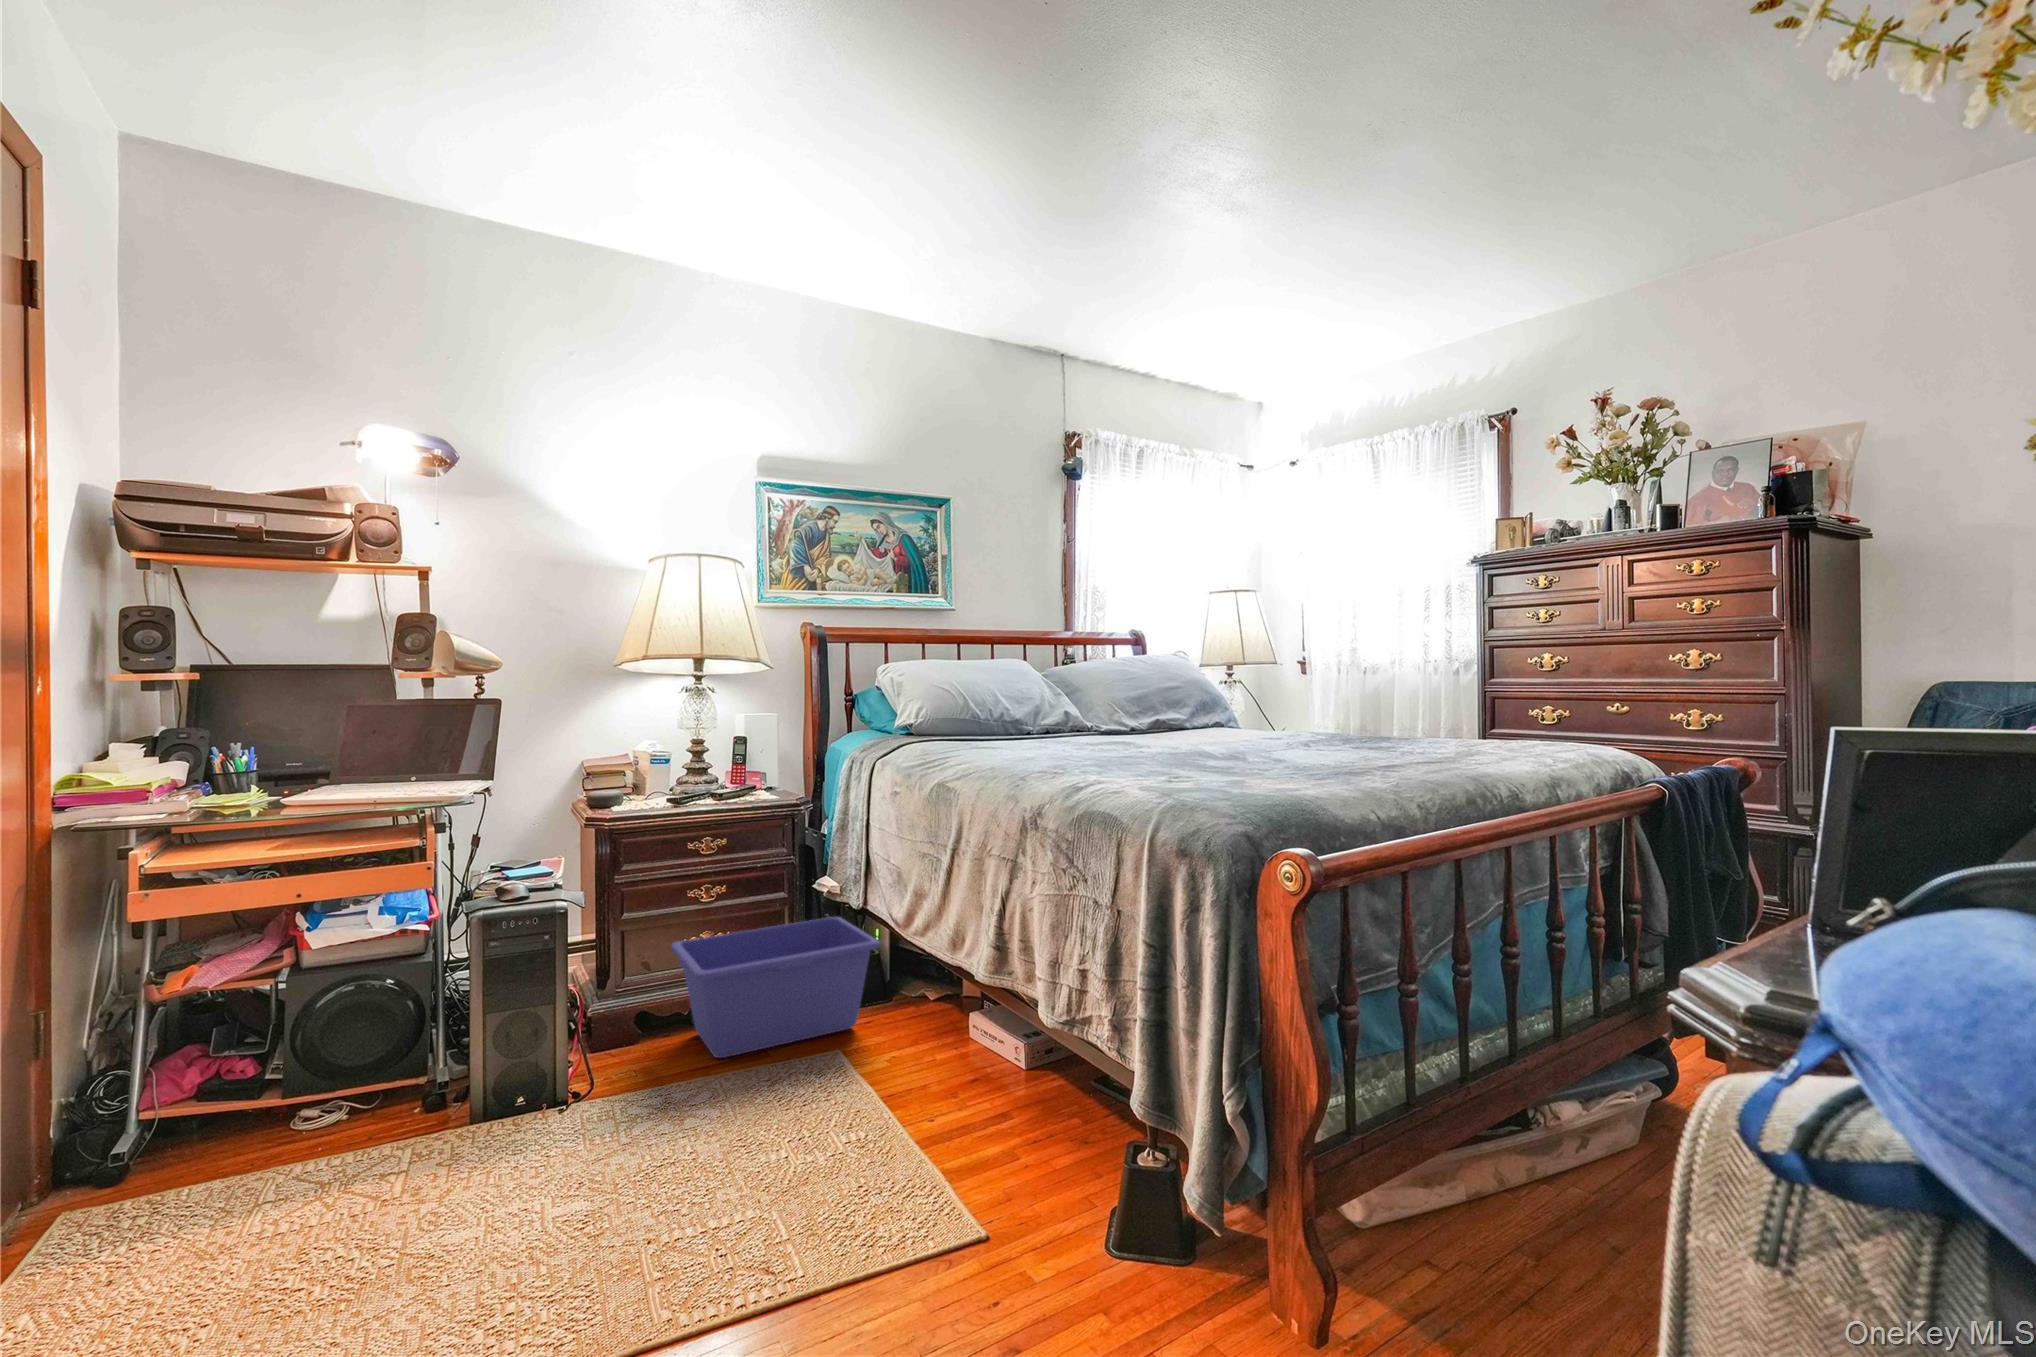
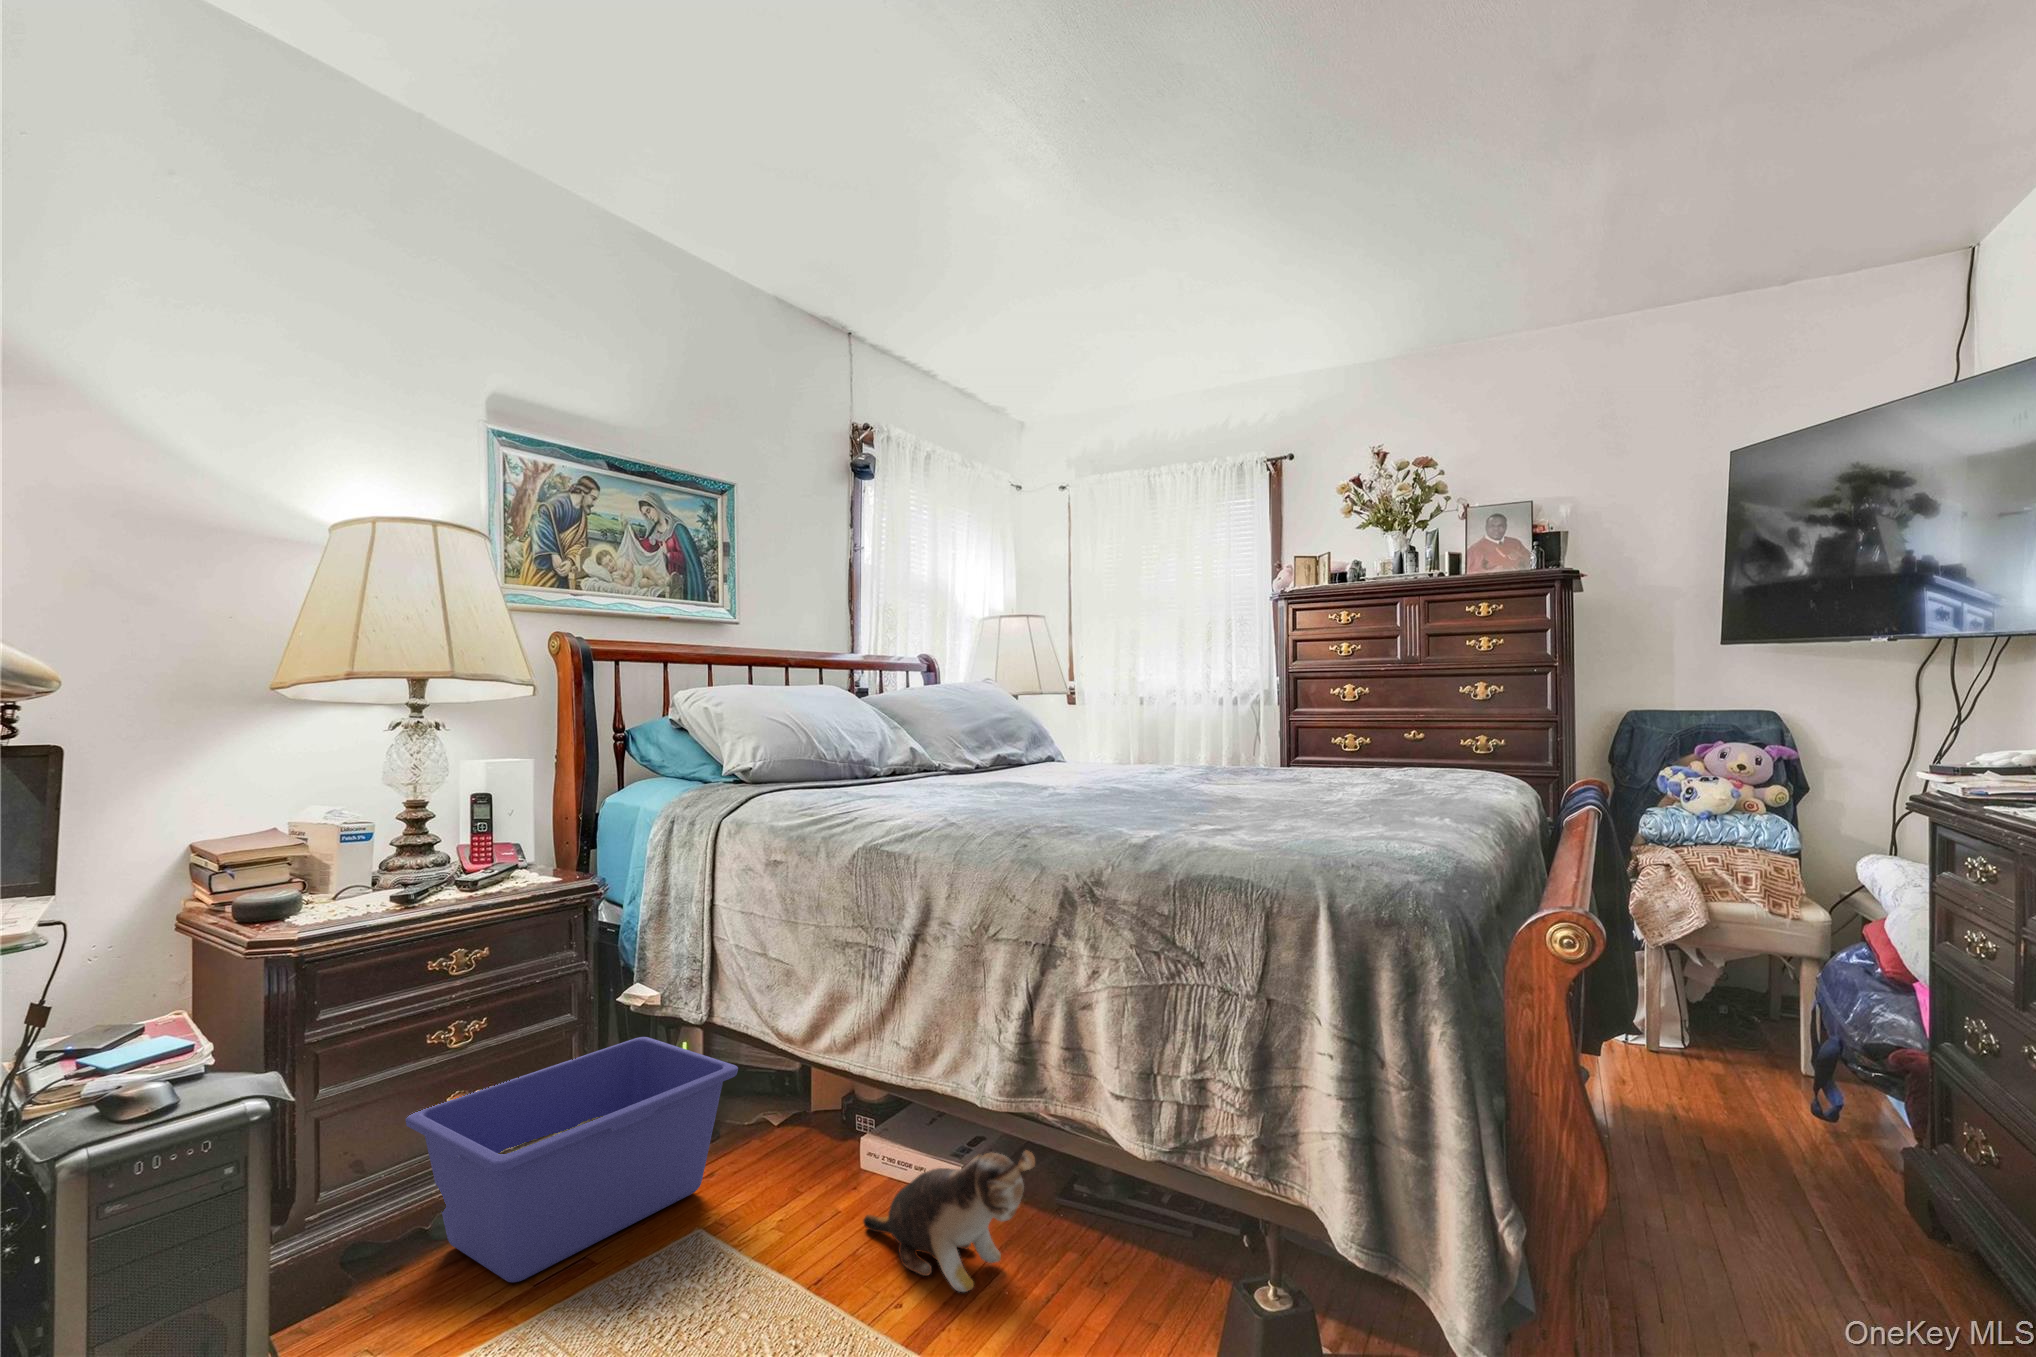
plush toy: none [944,1019,1032,1122] -> present [863,1150,1035,1292]

